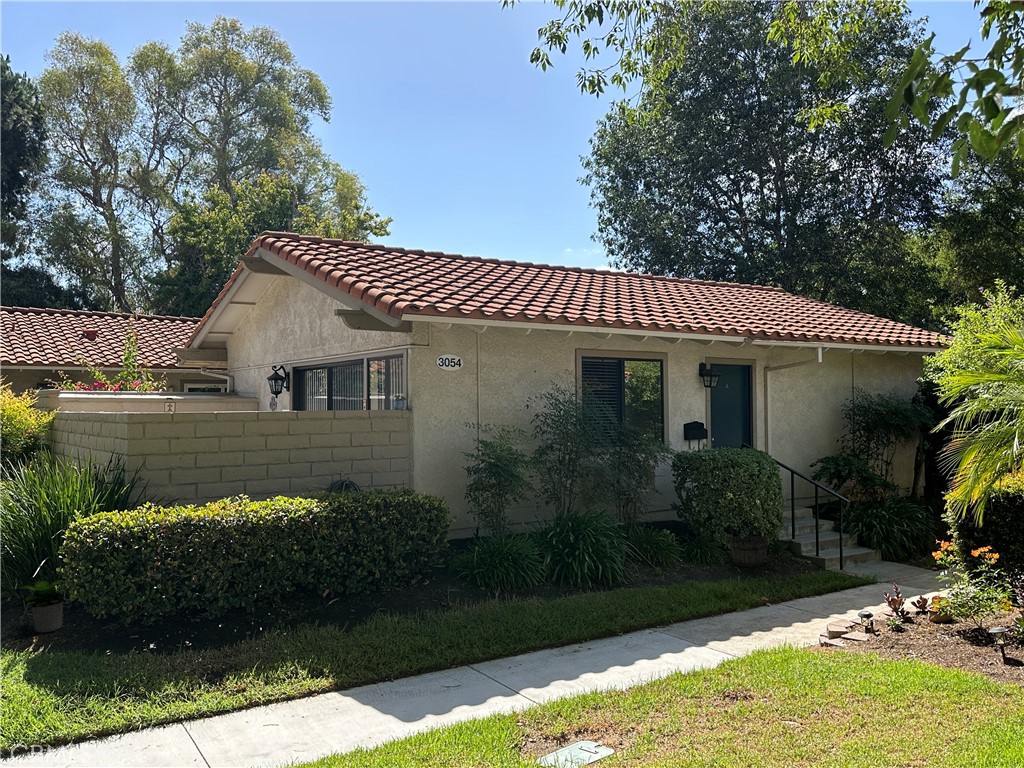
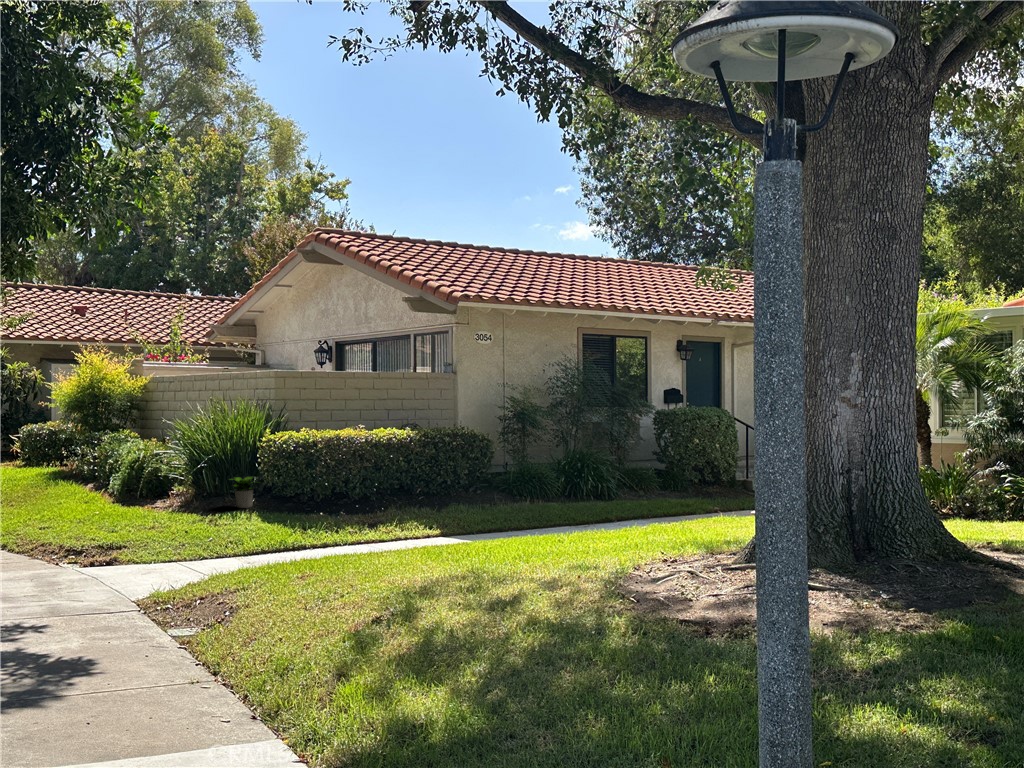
wooden bucket: present [729,530,768,567] -> none [694,466,724,492]

